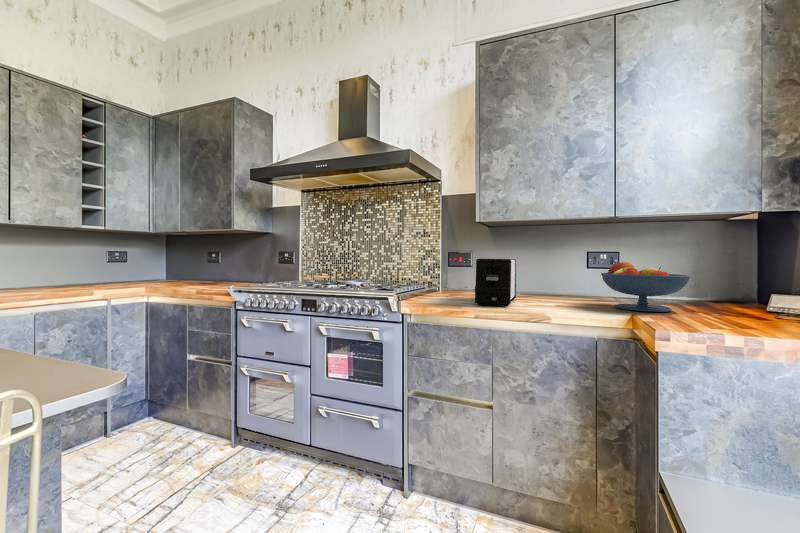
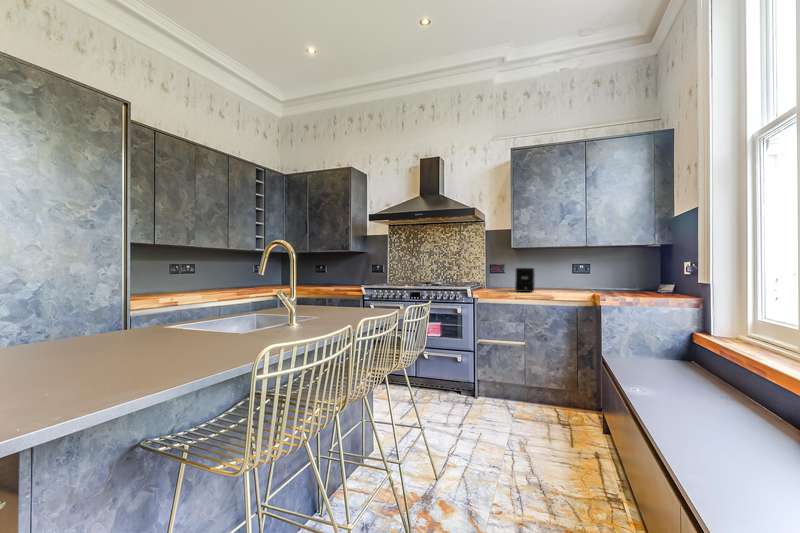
fruit bowl: present [601,262,691,312] -> none [579,269,622,293]

